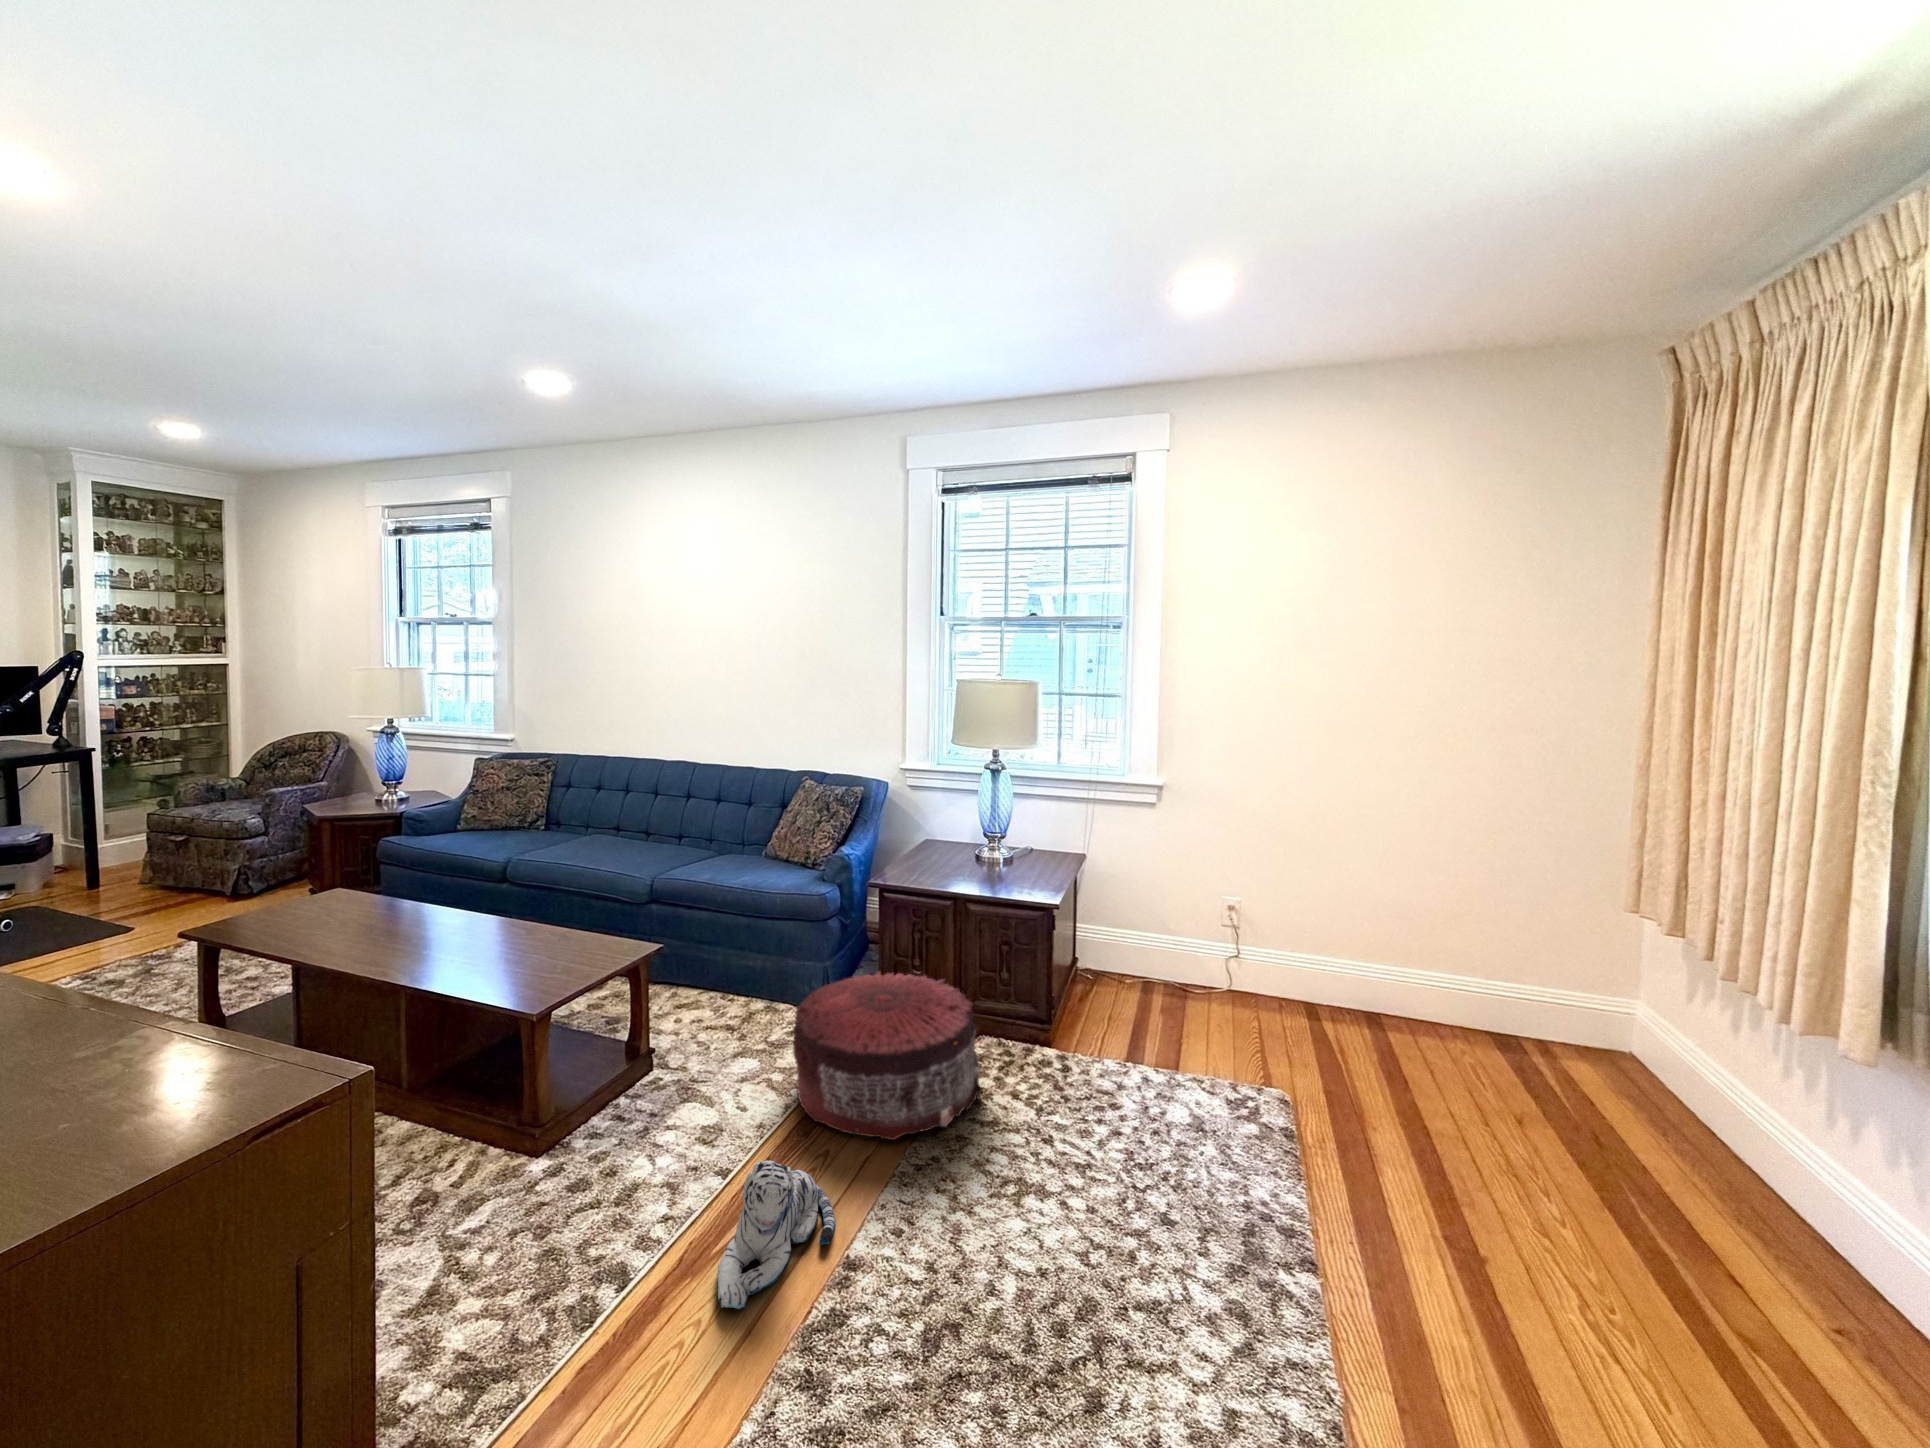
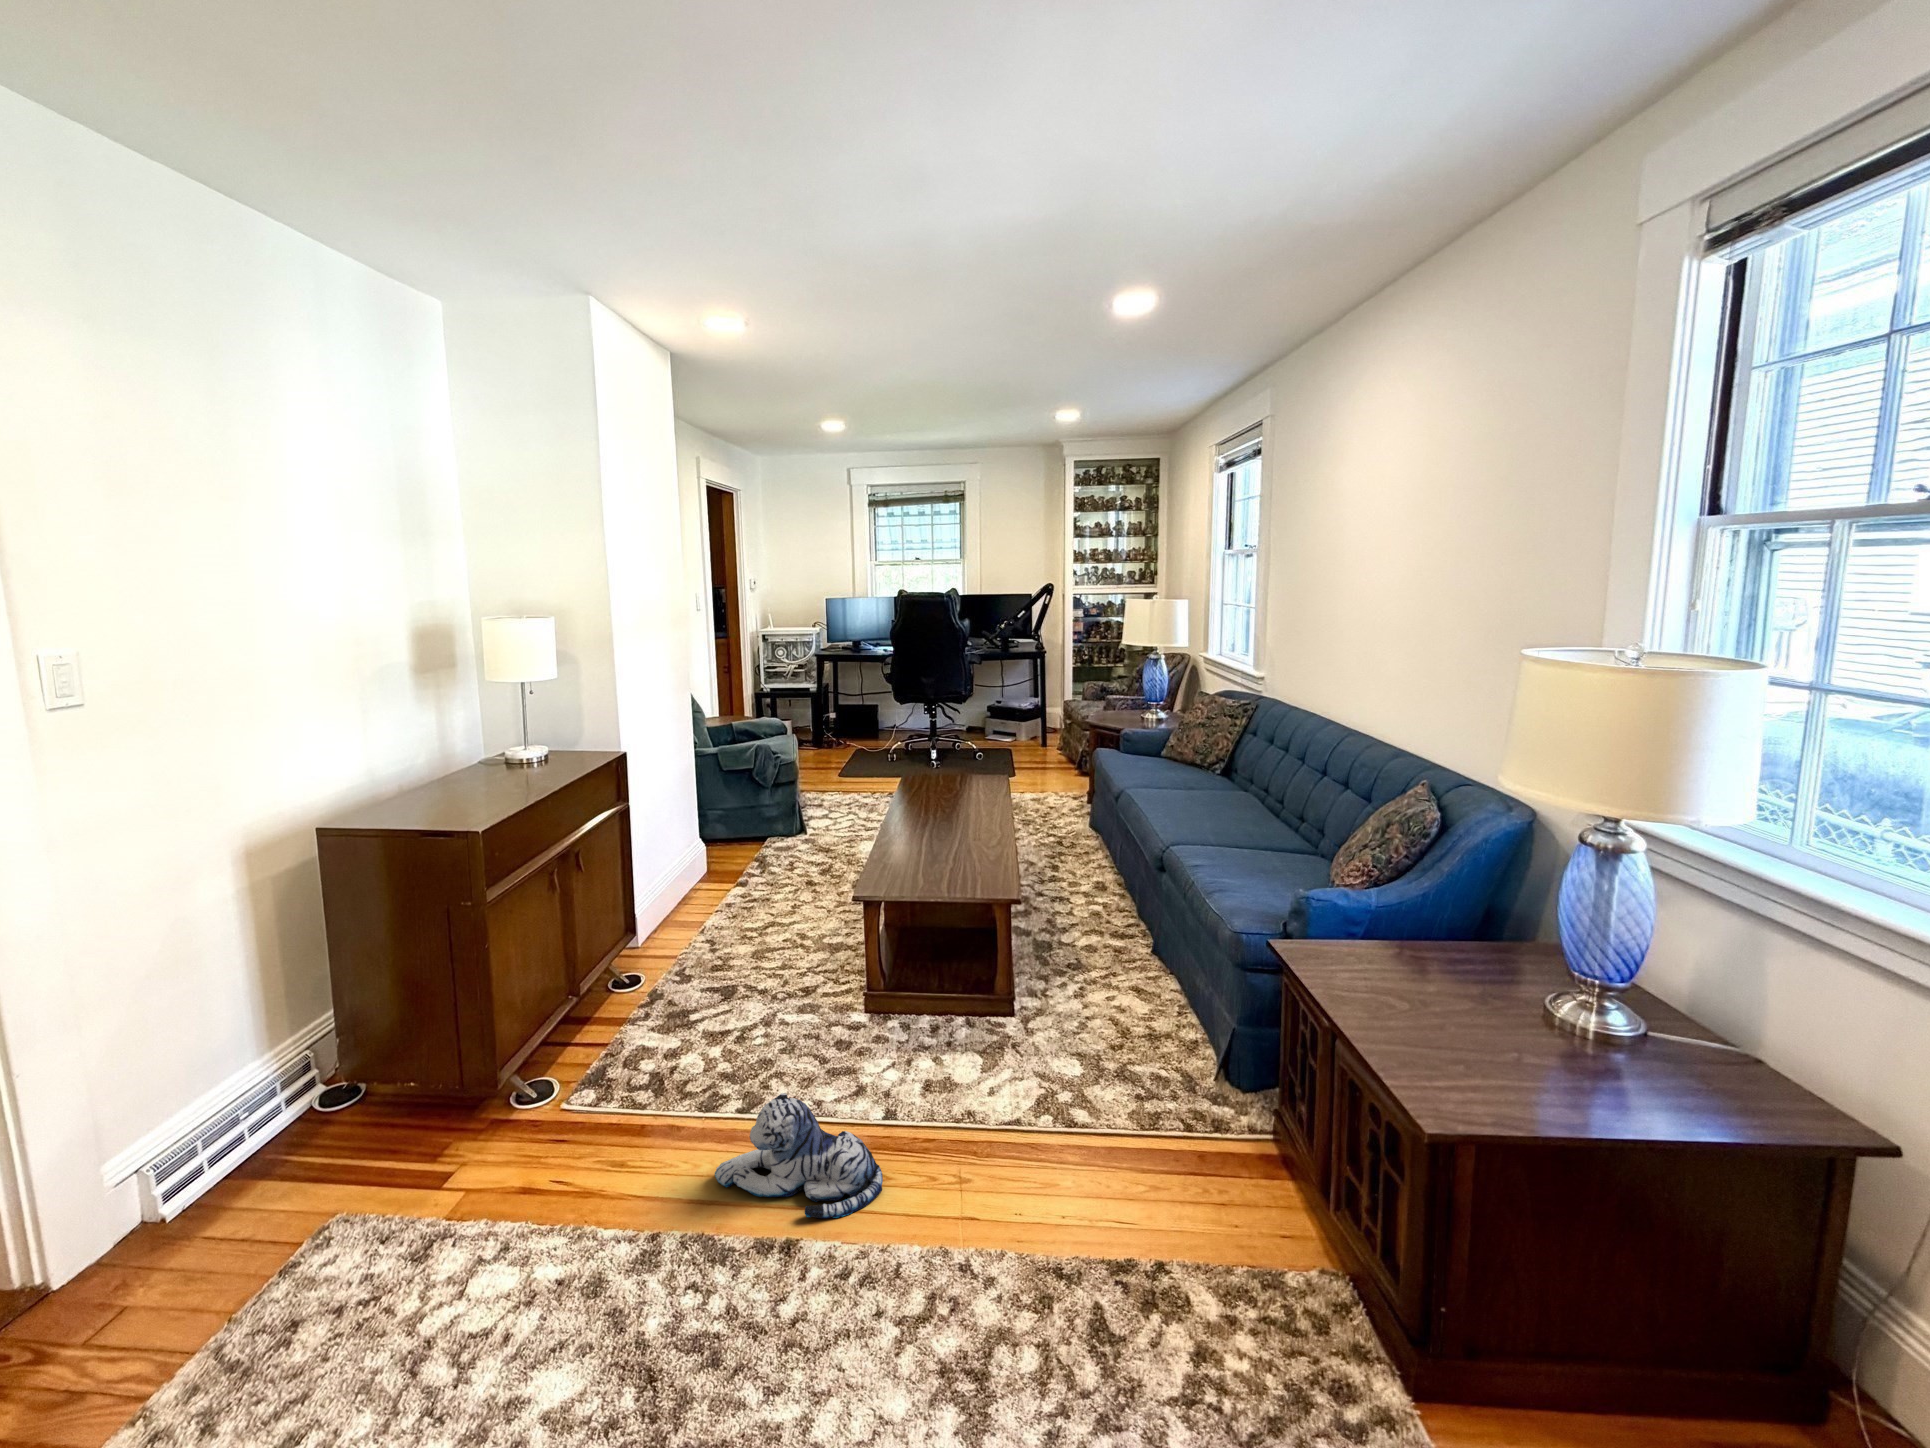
pouf: present [793,972,982,1140] -> none [981,1021,1226,1293]

